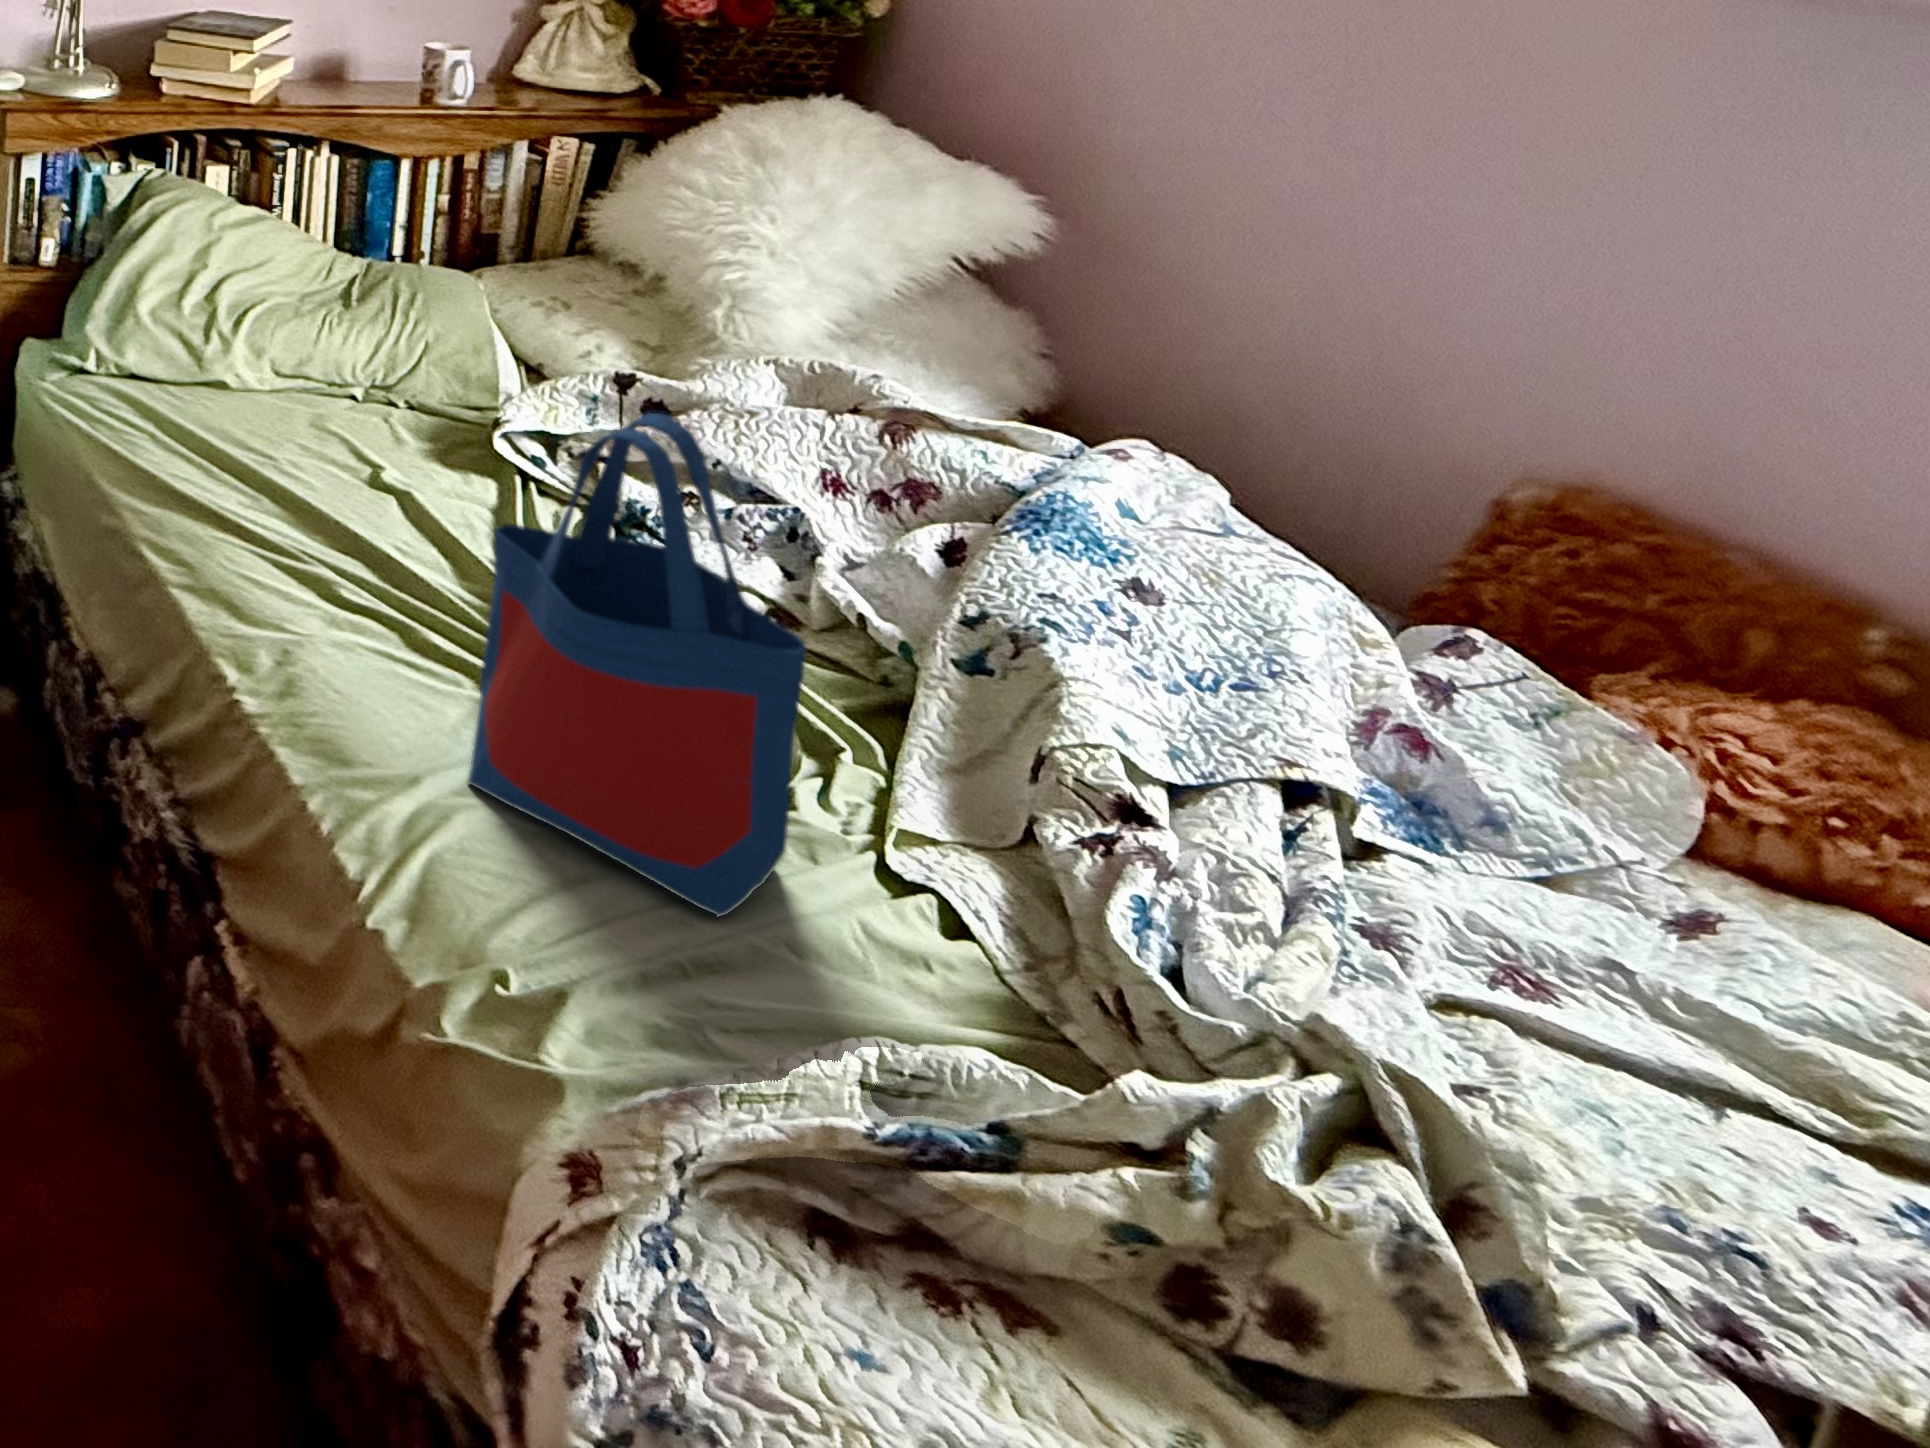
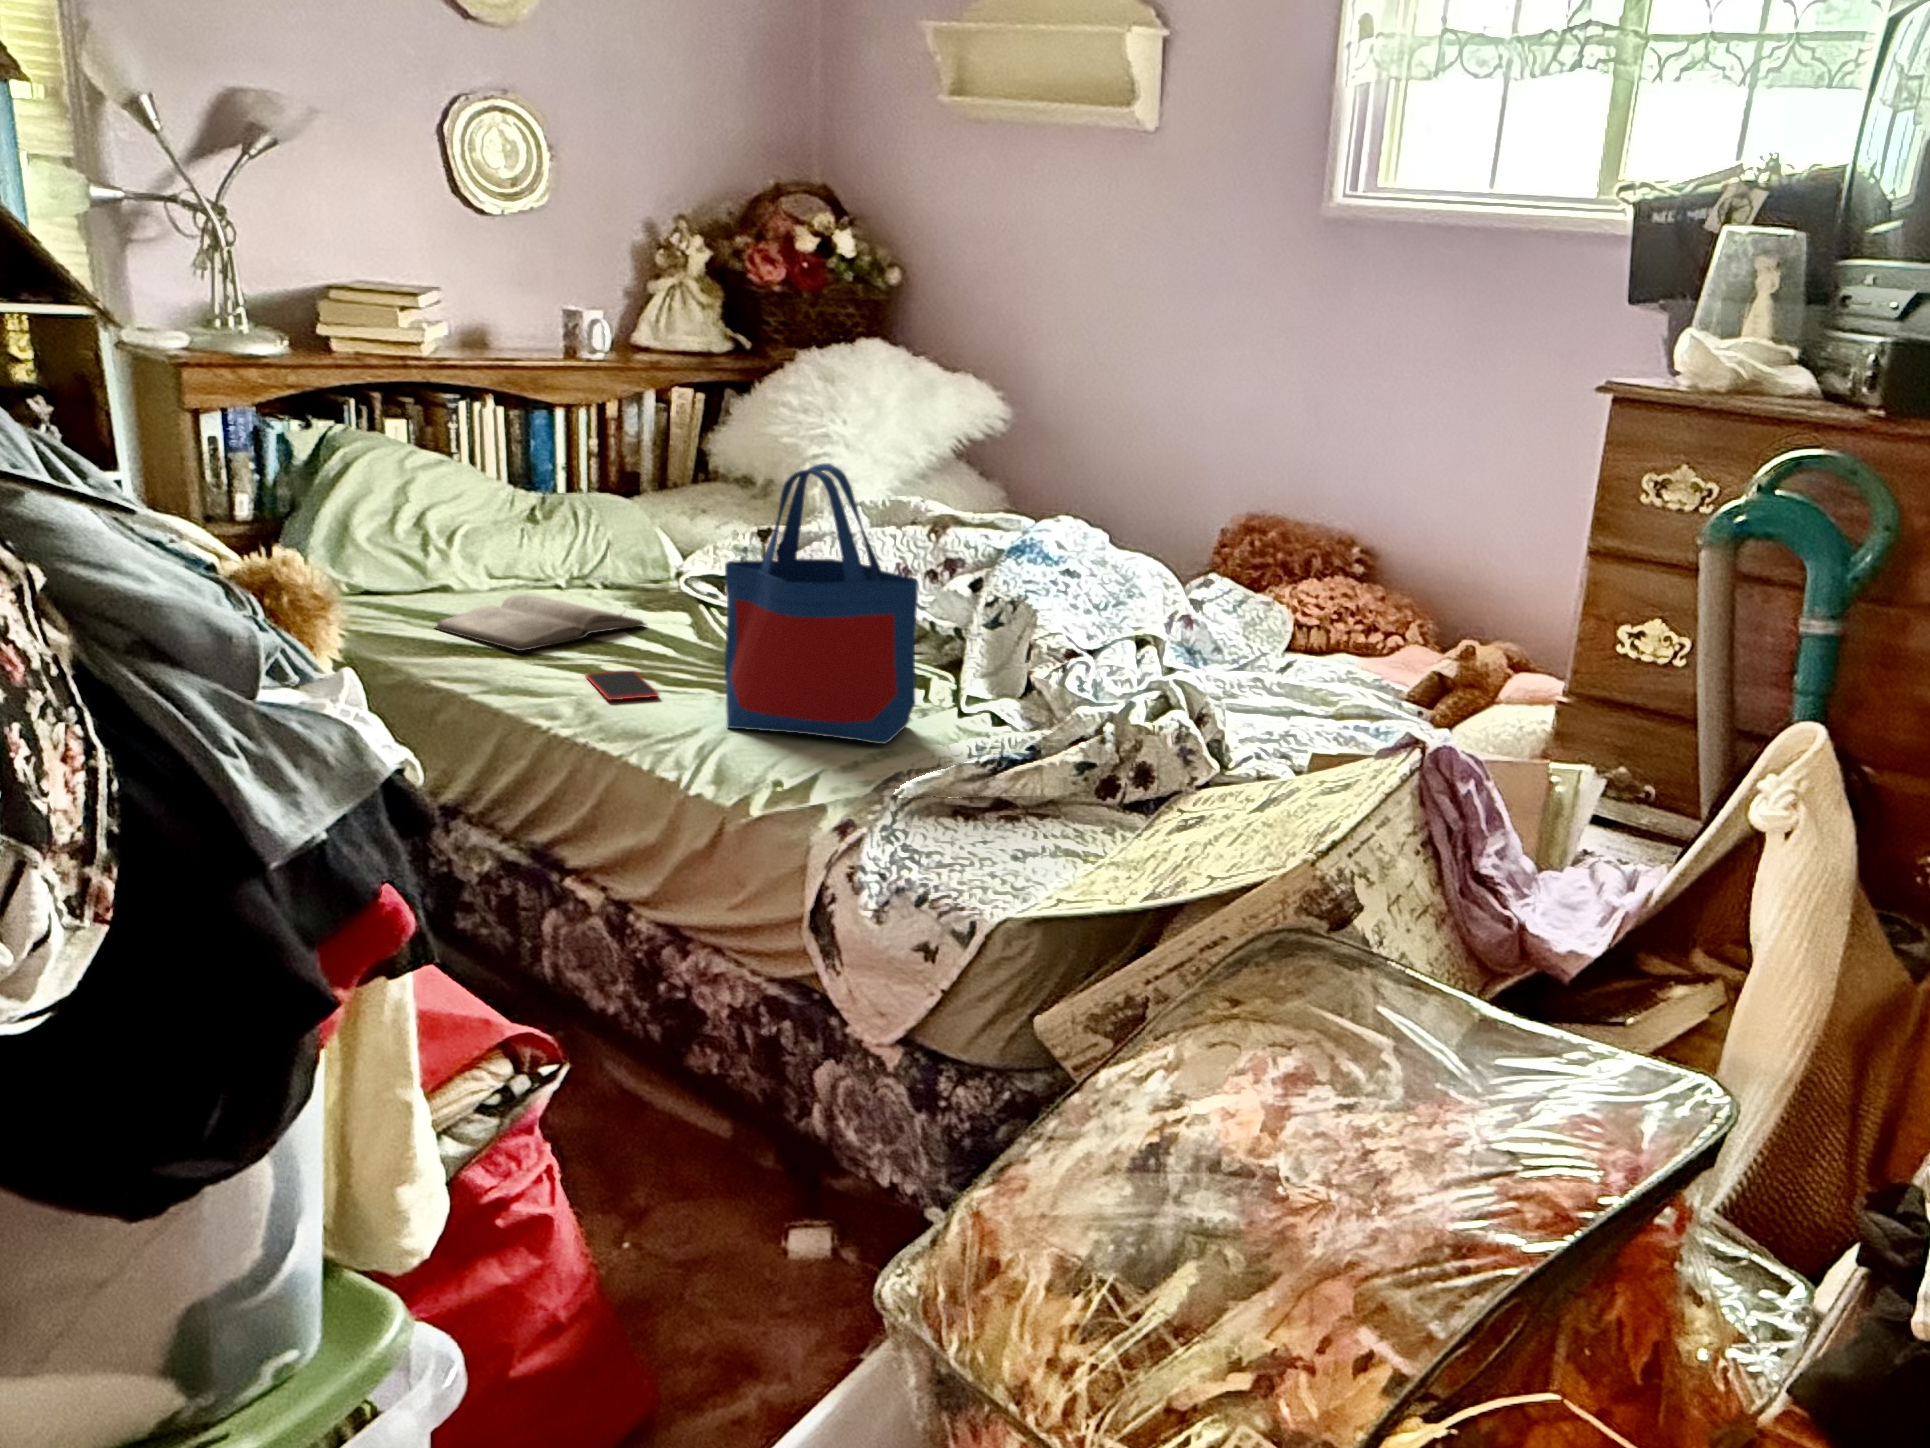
diary: none [171,428,431,533] -> present [435,595,646,651]
smartphone: none [311,599,393,678] -> present [585,671,659,700]

